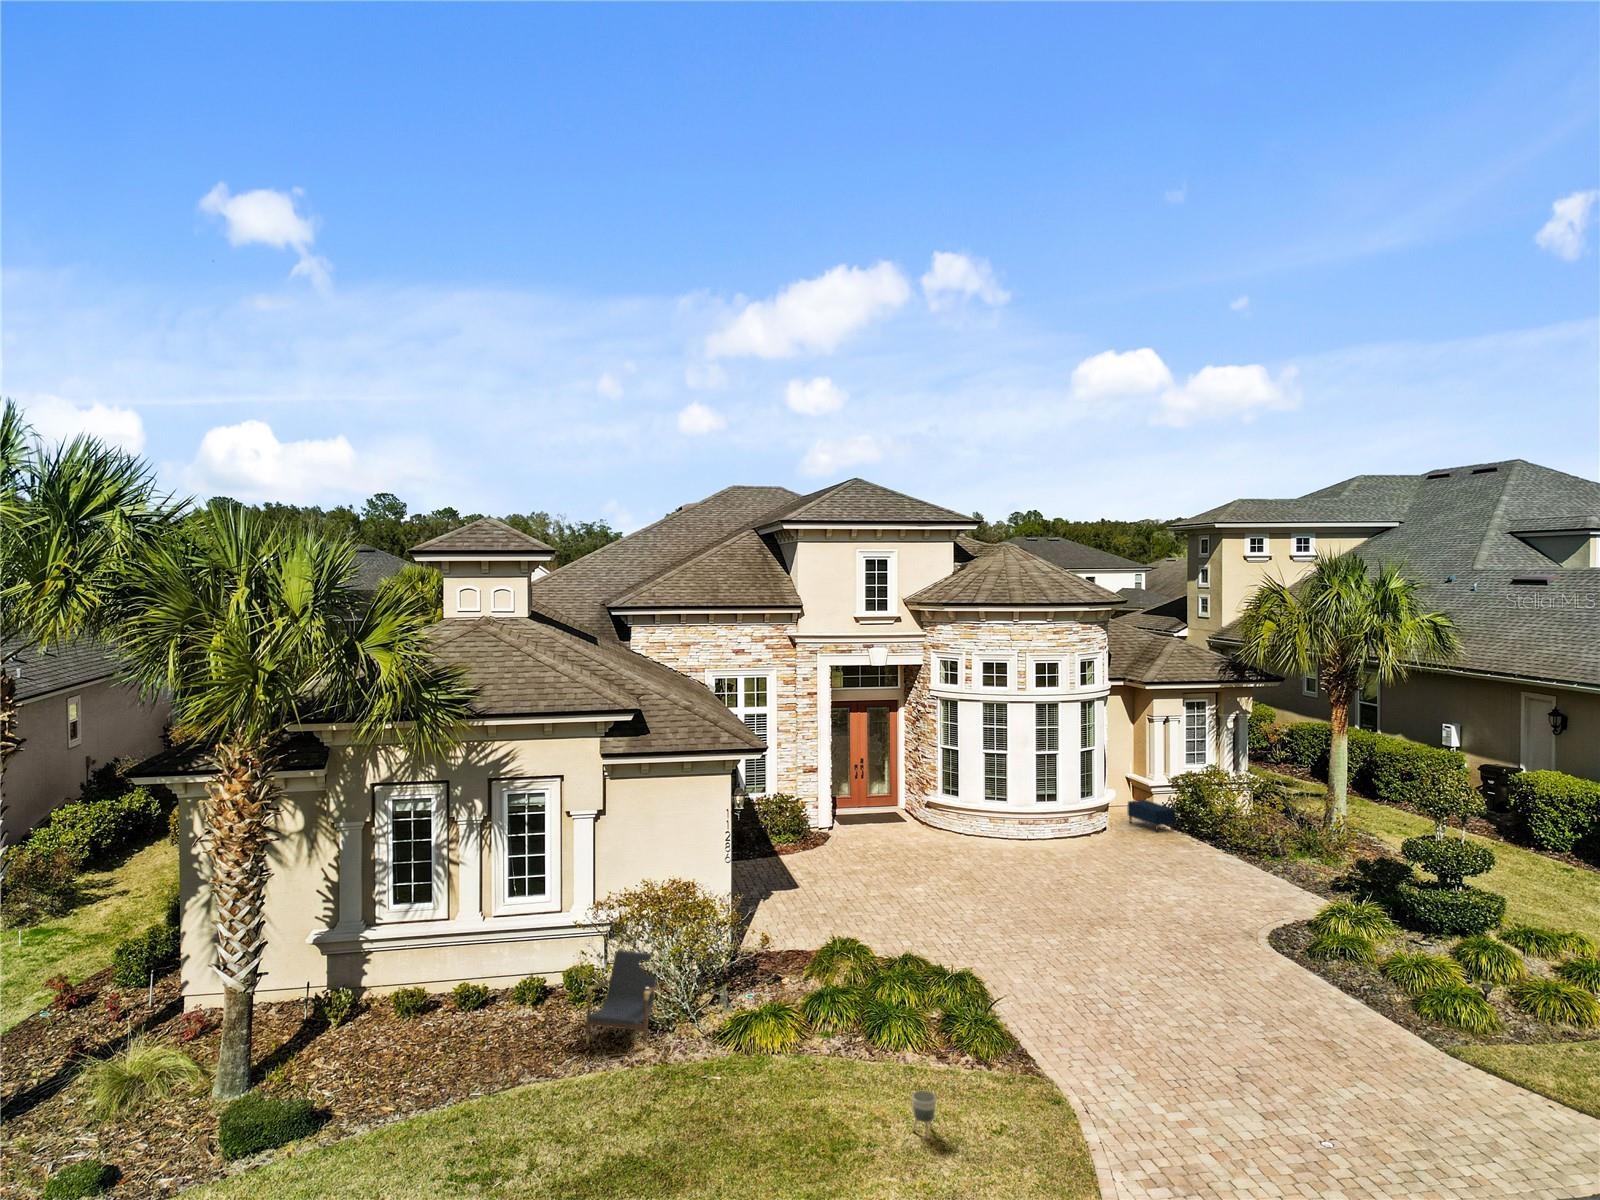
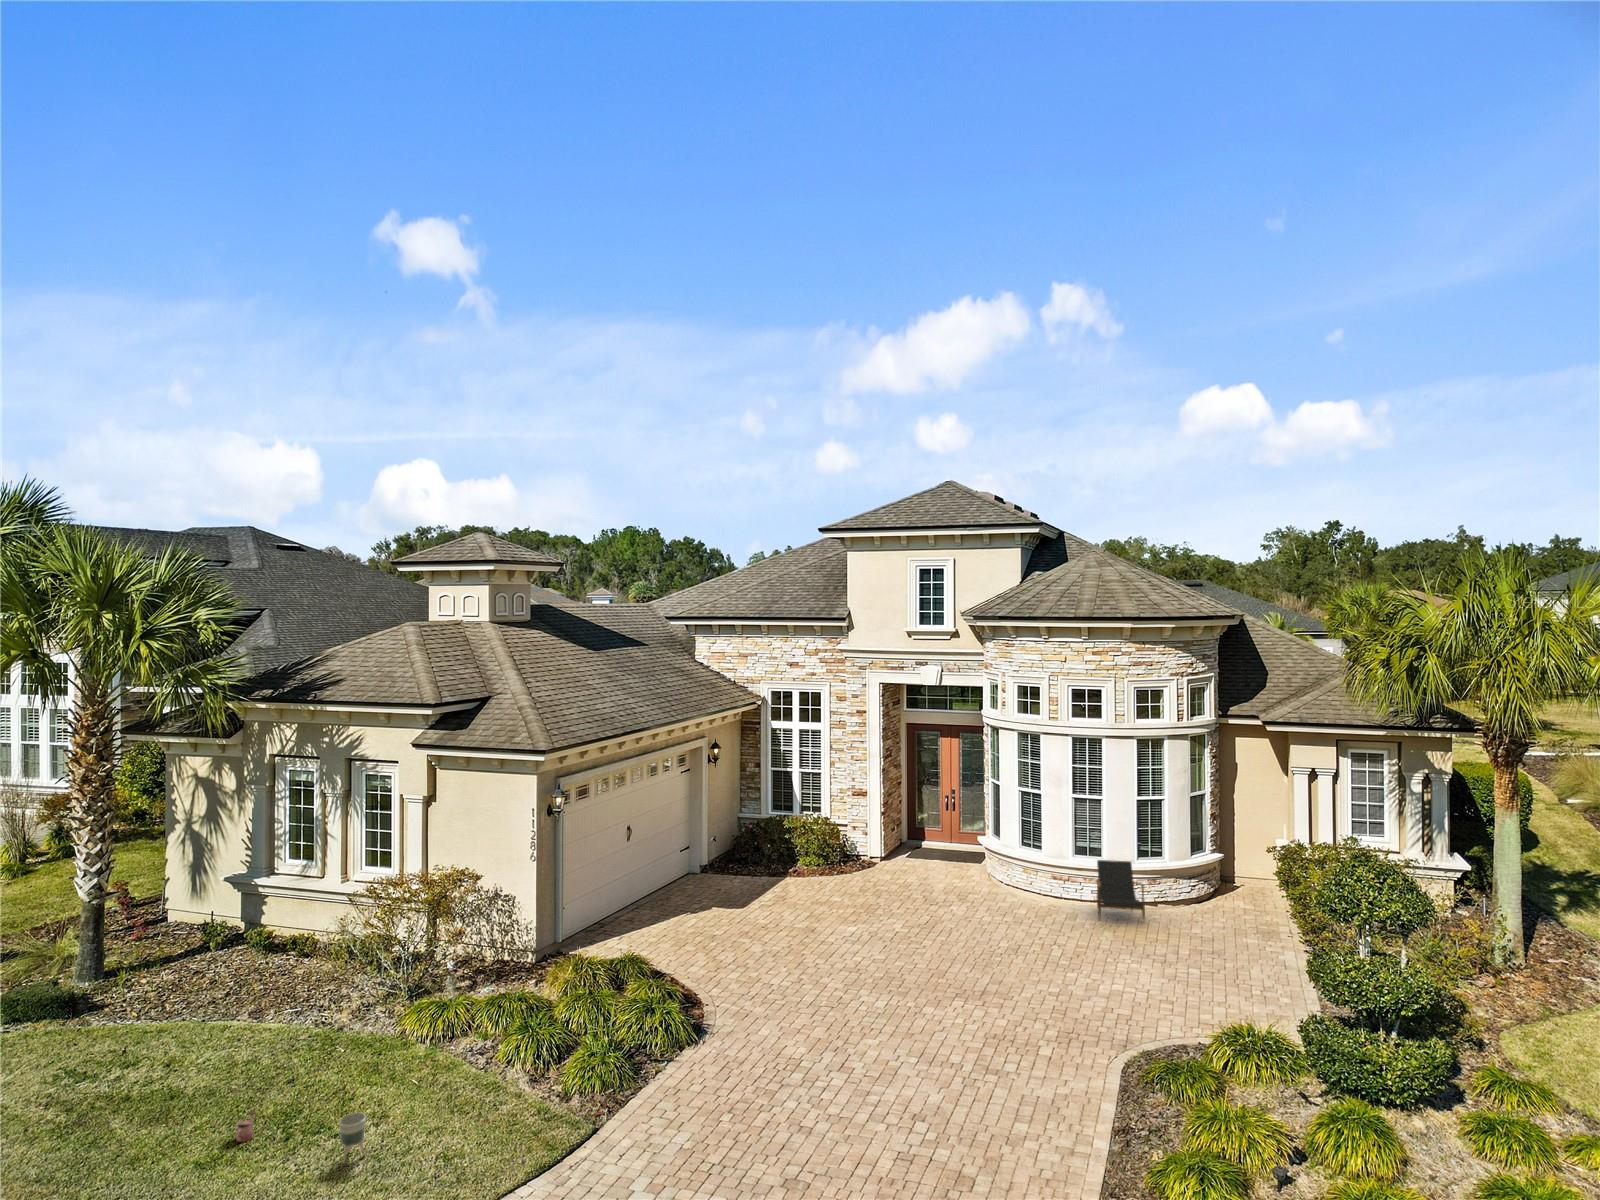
bench: present [1127,800,1175,832] -> none [1246,873,1293,920]
lounge chair: present [586,951,660,1049] -> present [1096,860,1145,922]
watering can: none [786,1127,809,1158] -> present [236,1111,256,1142]

